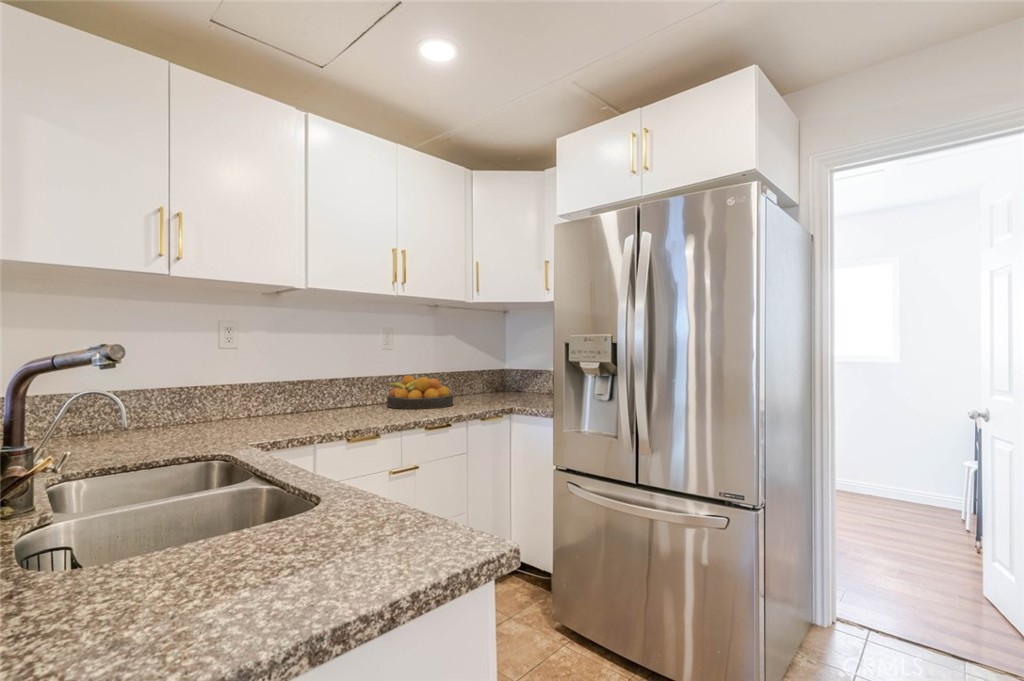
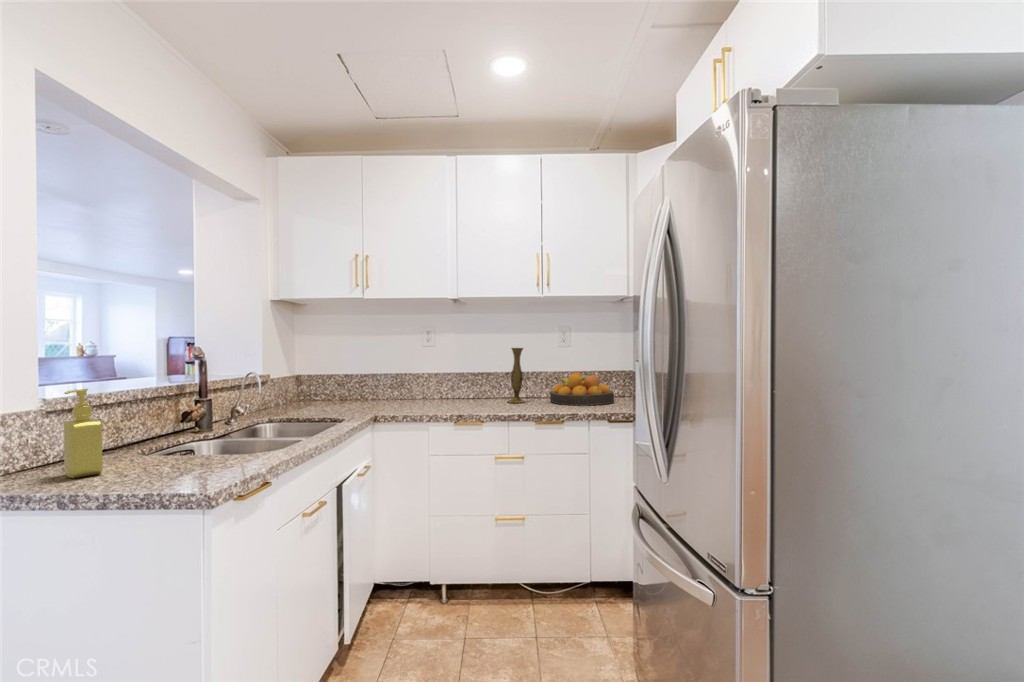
vase: none [347,350,370,413] -> present [507,348,525,403]
soap dispenser: none [106,416,223,630] -> present [64,389,103,478]

